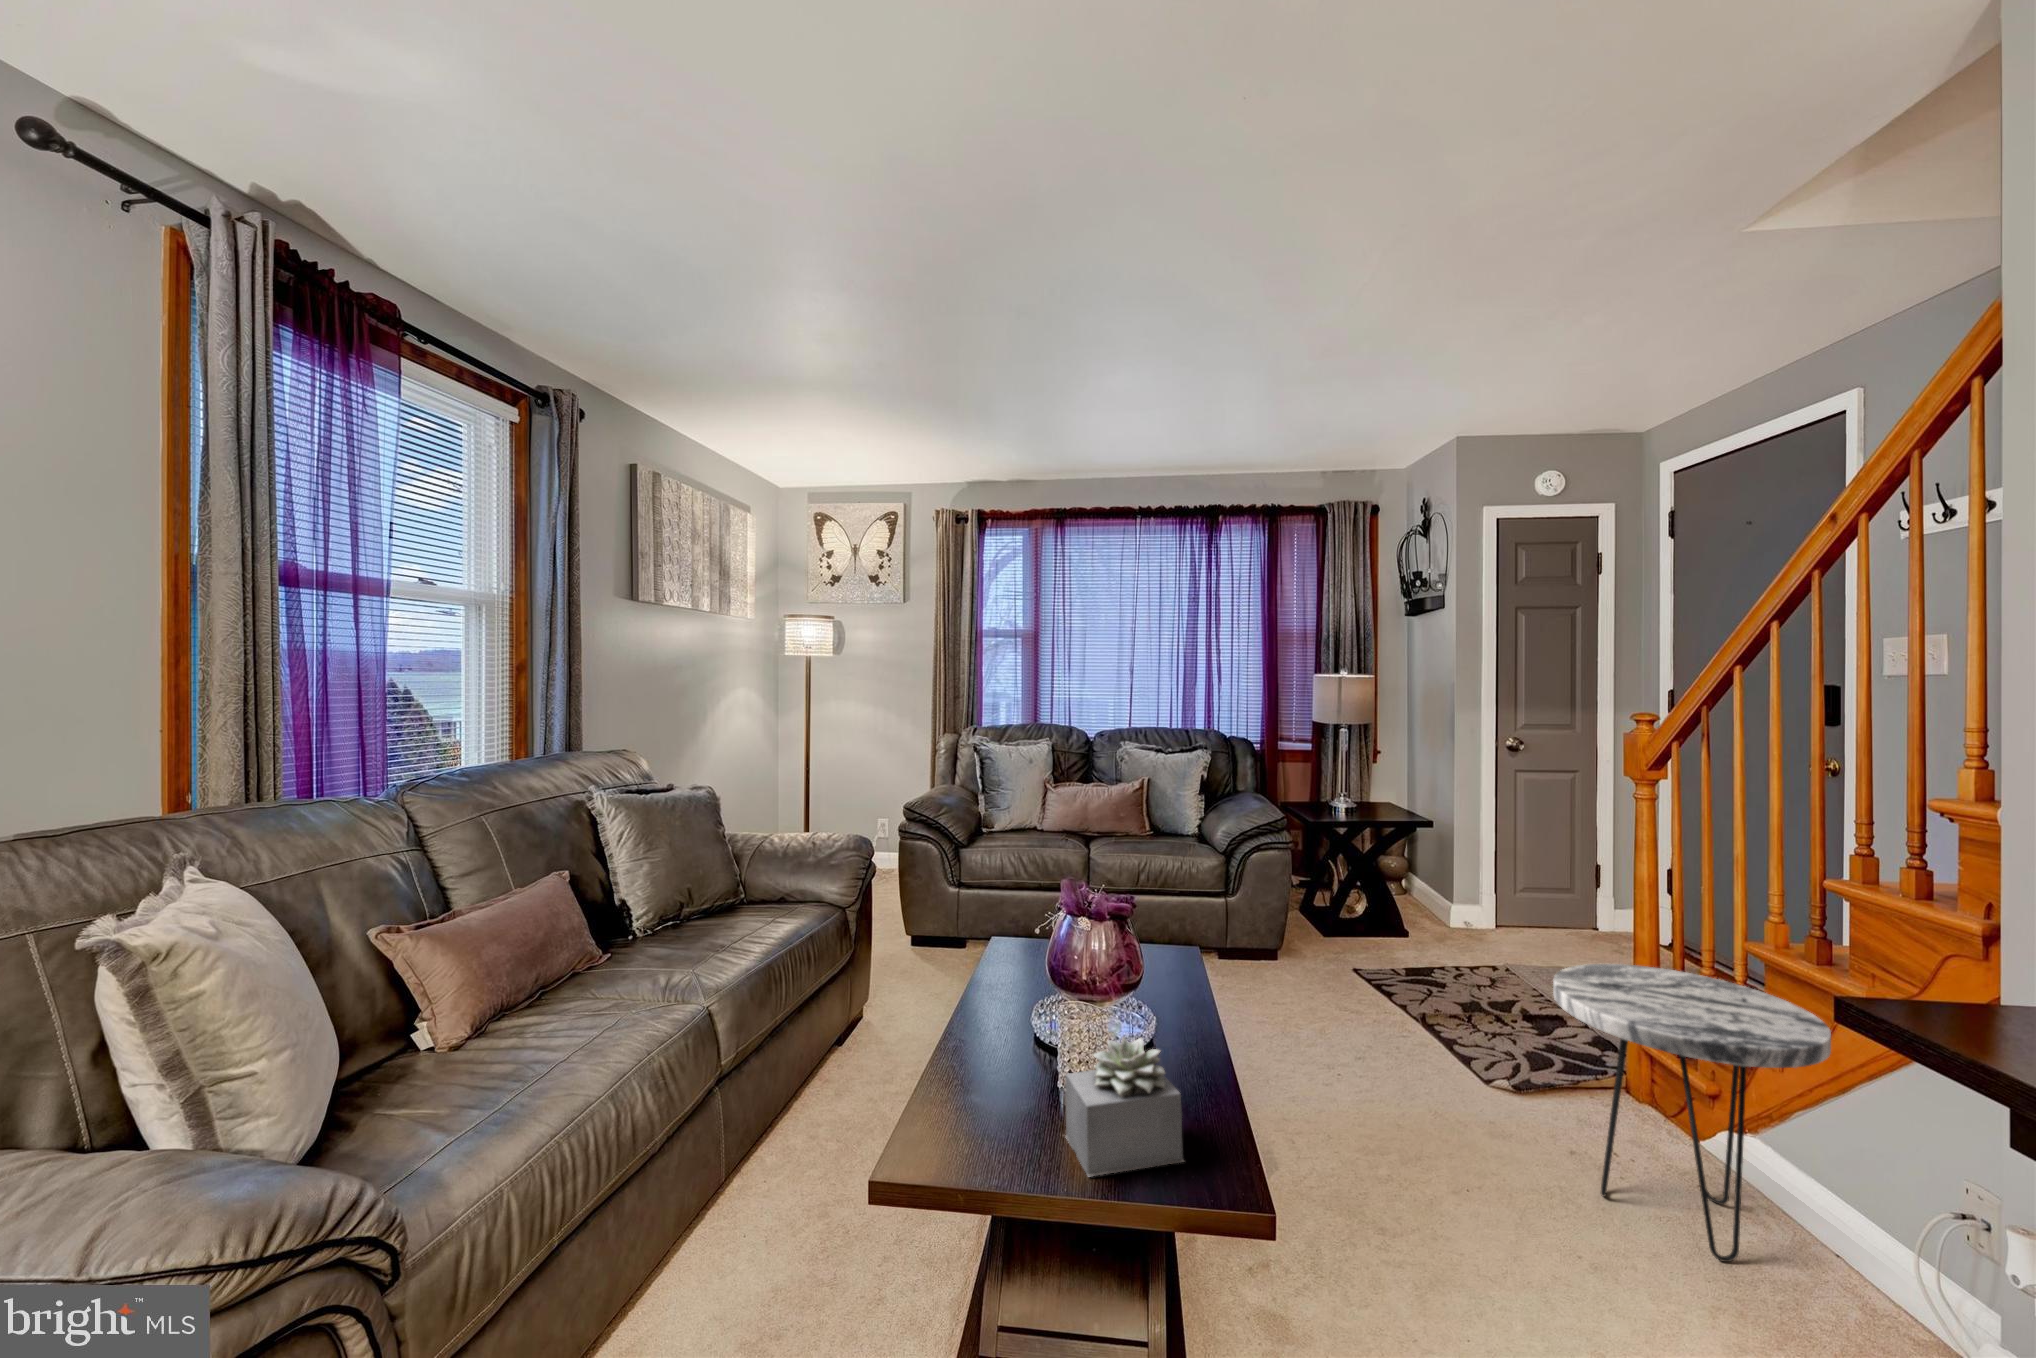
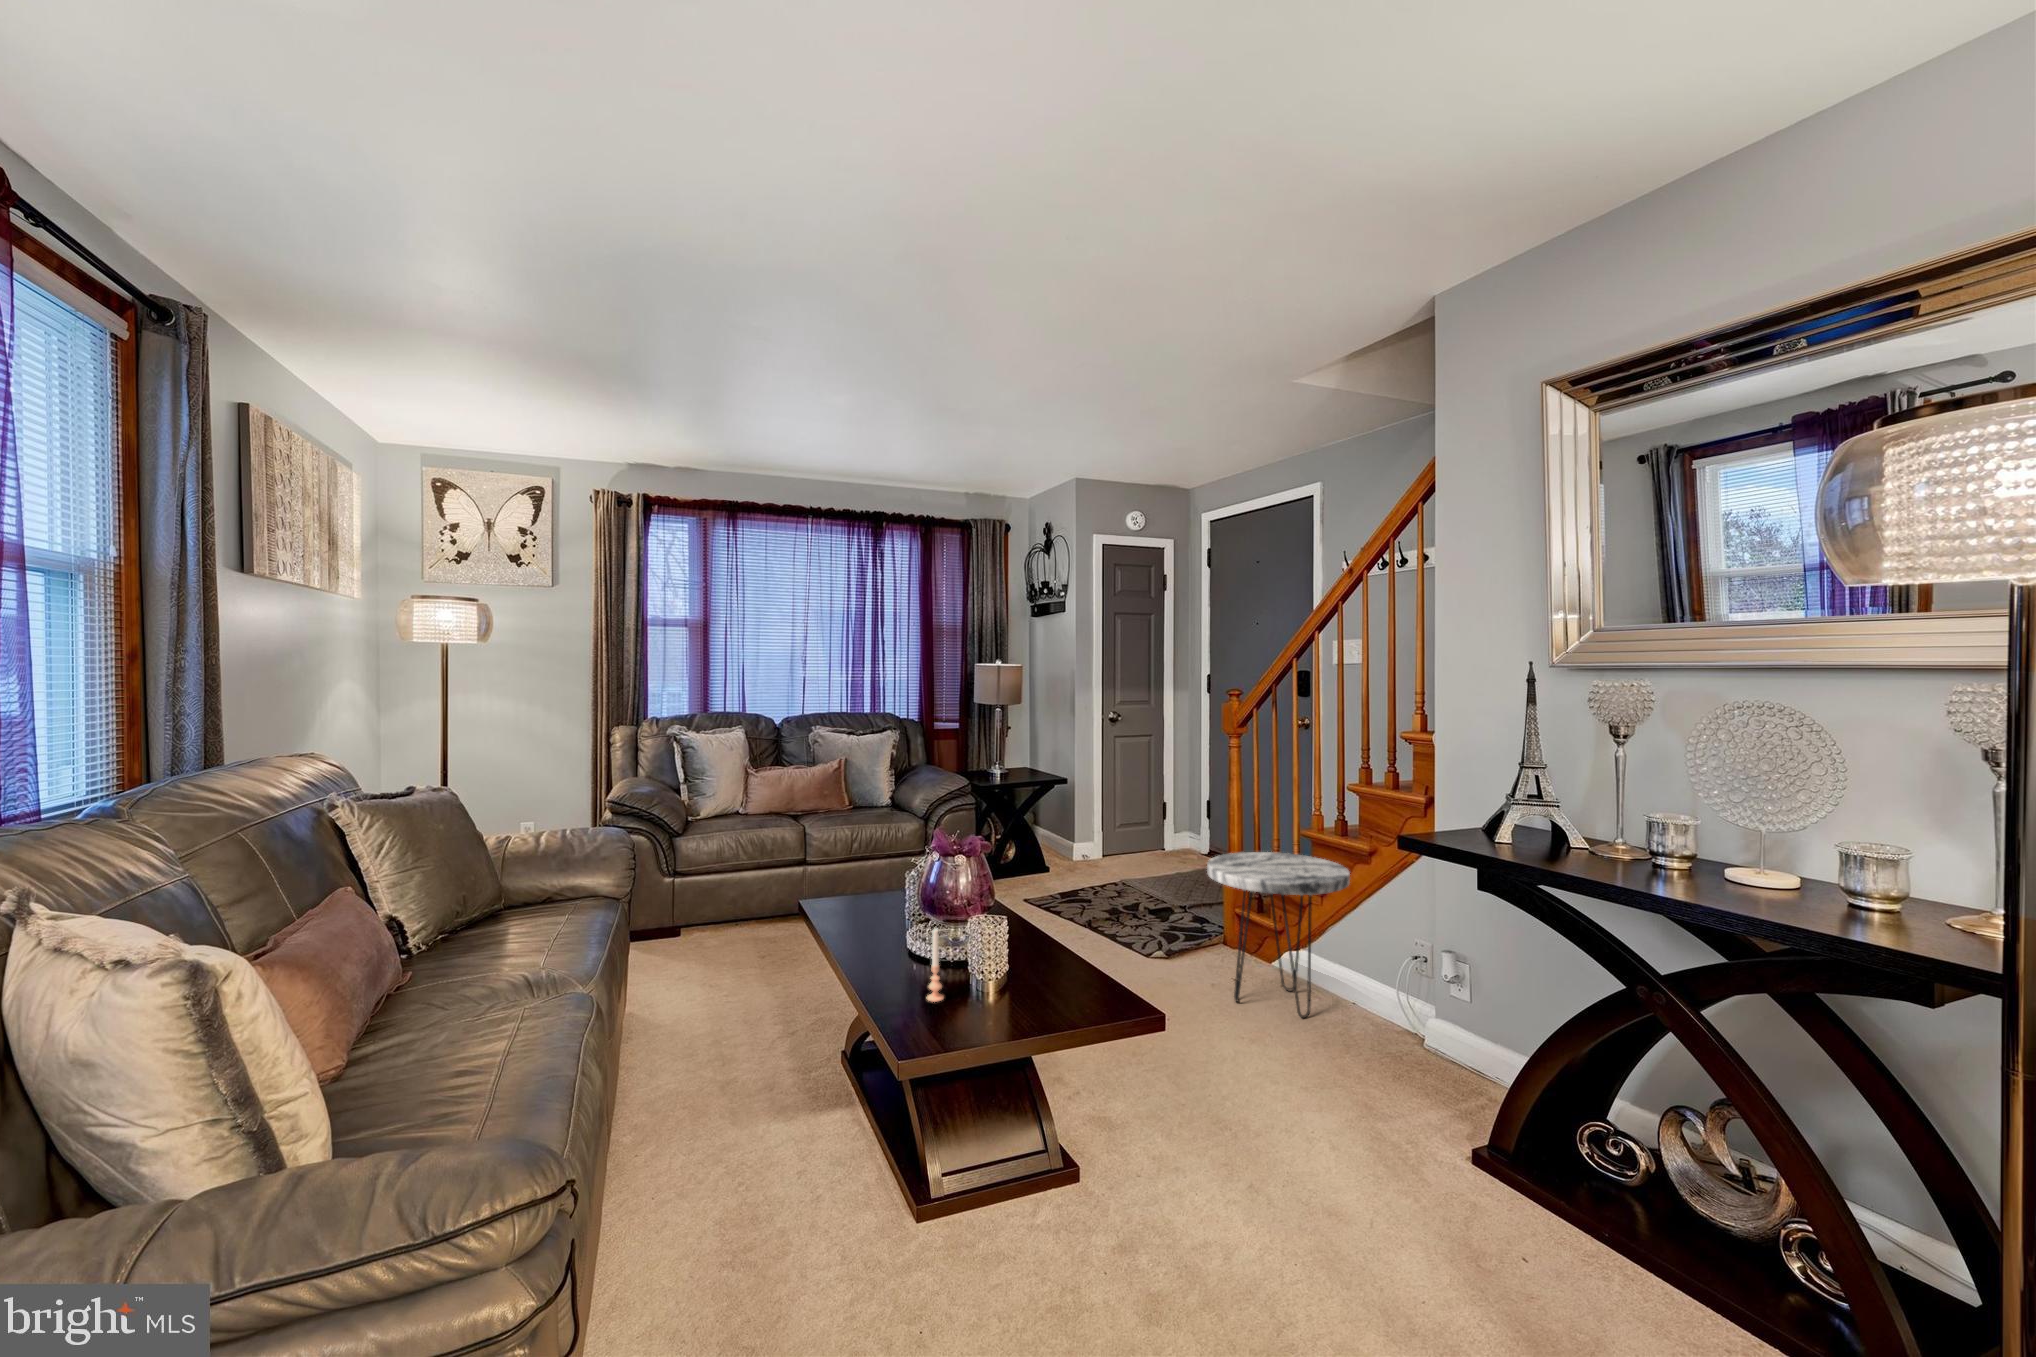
candle: none [994,1018,1016,1114] -> present [927,929,944,1002]
succulent plant: present [1065,1037,1183,1176] -> none [993,920,1082,1017]

